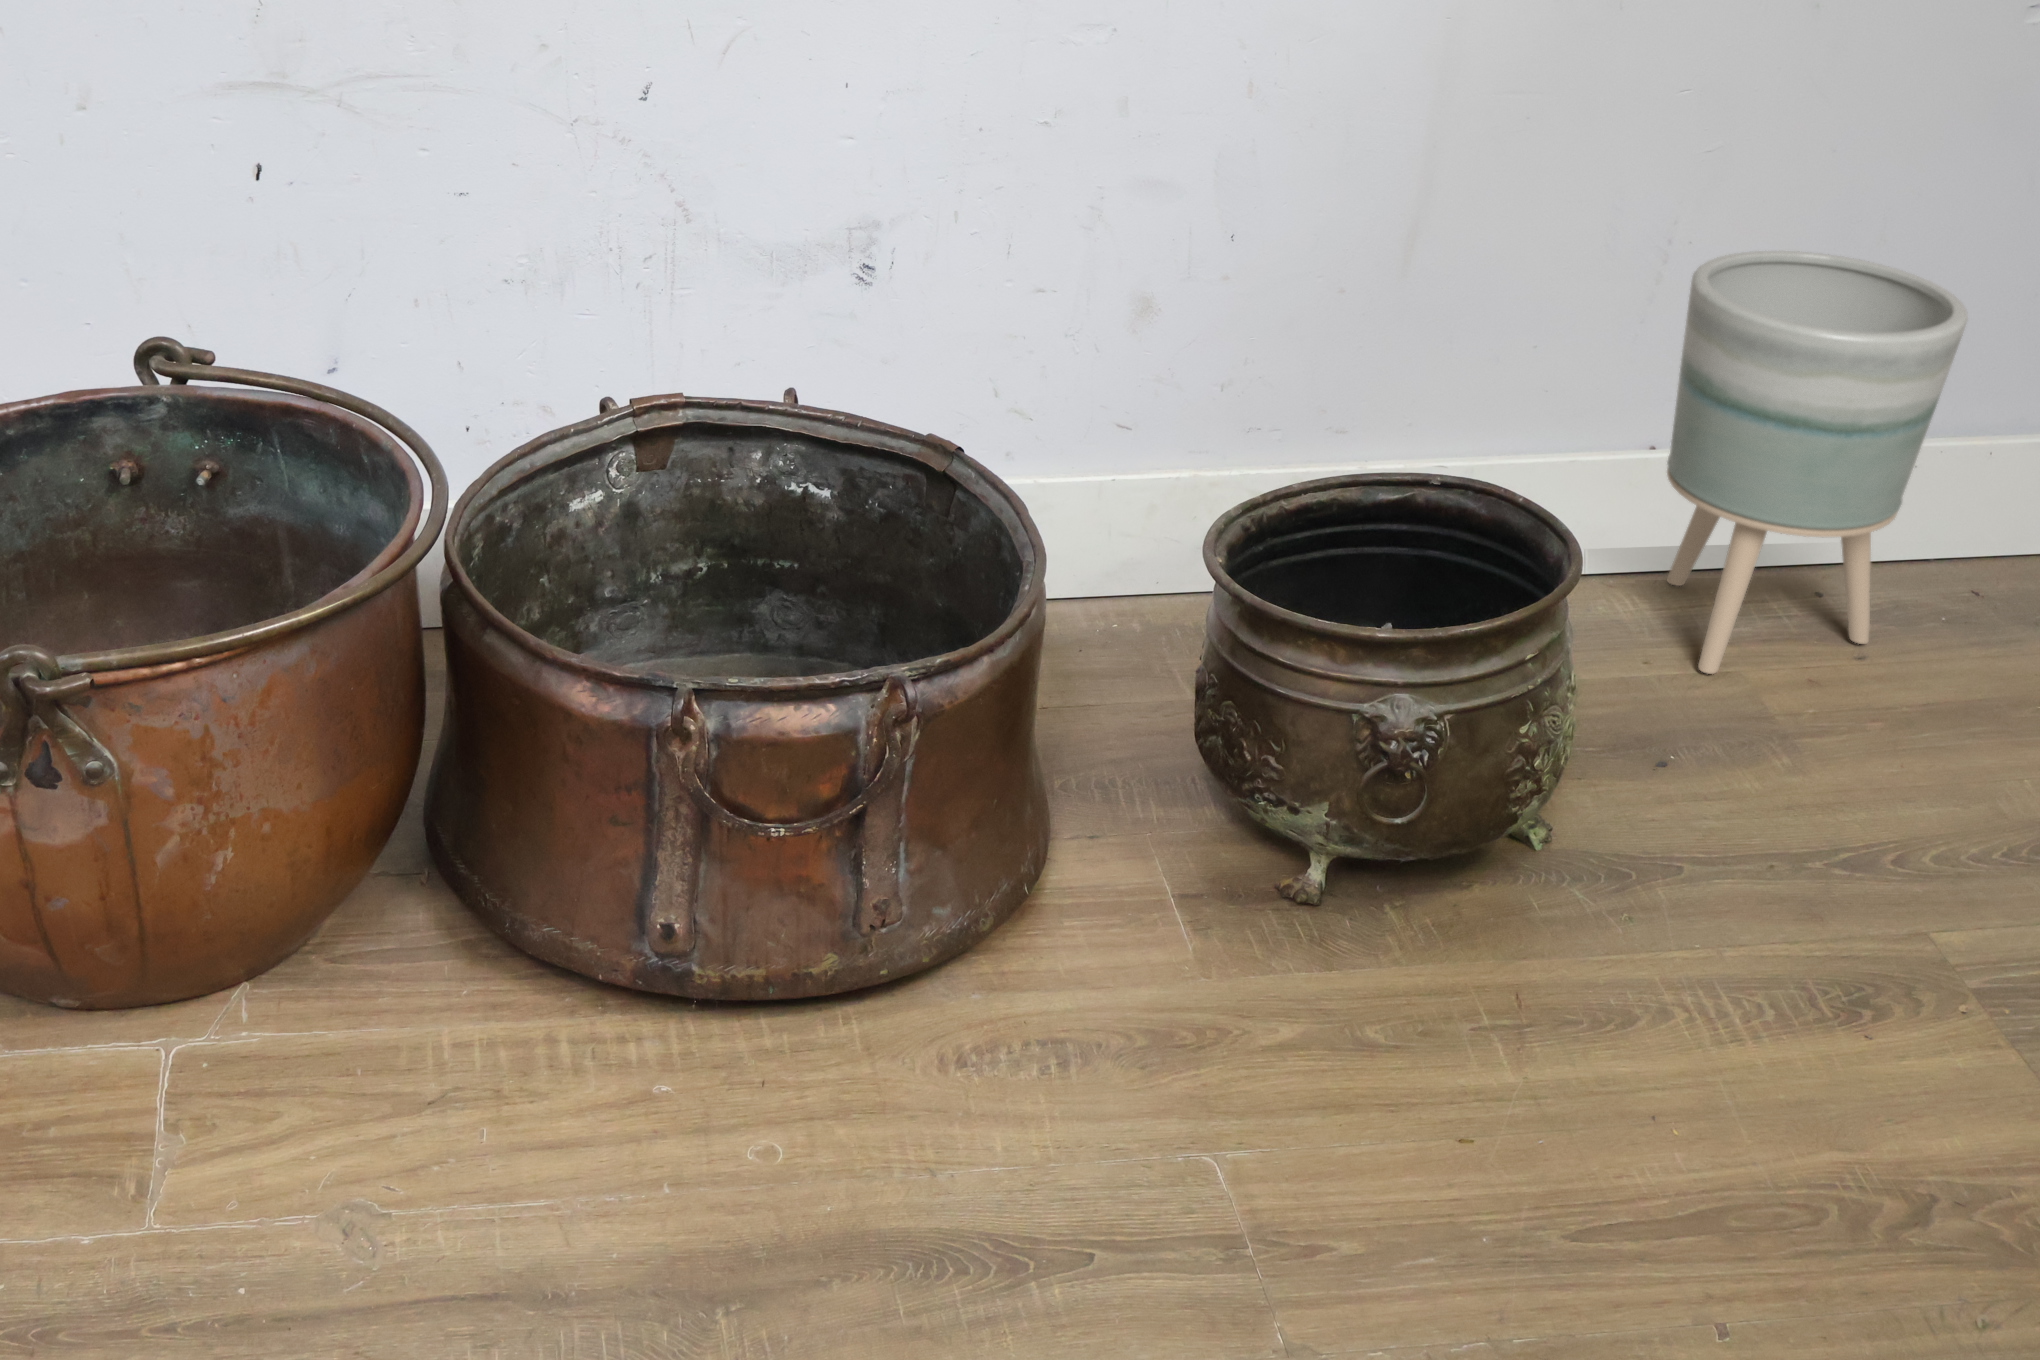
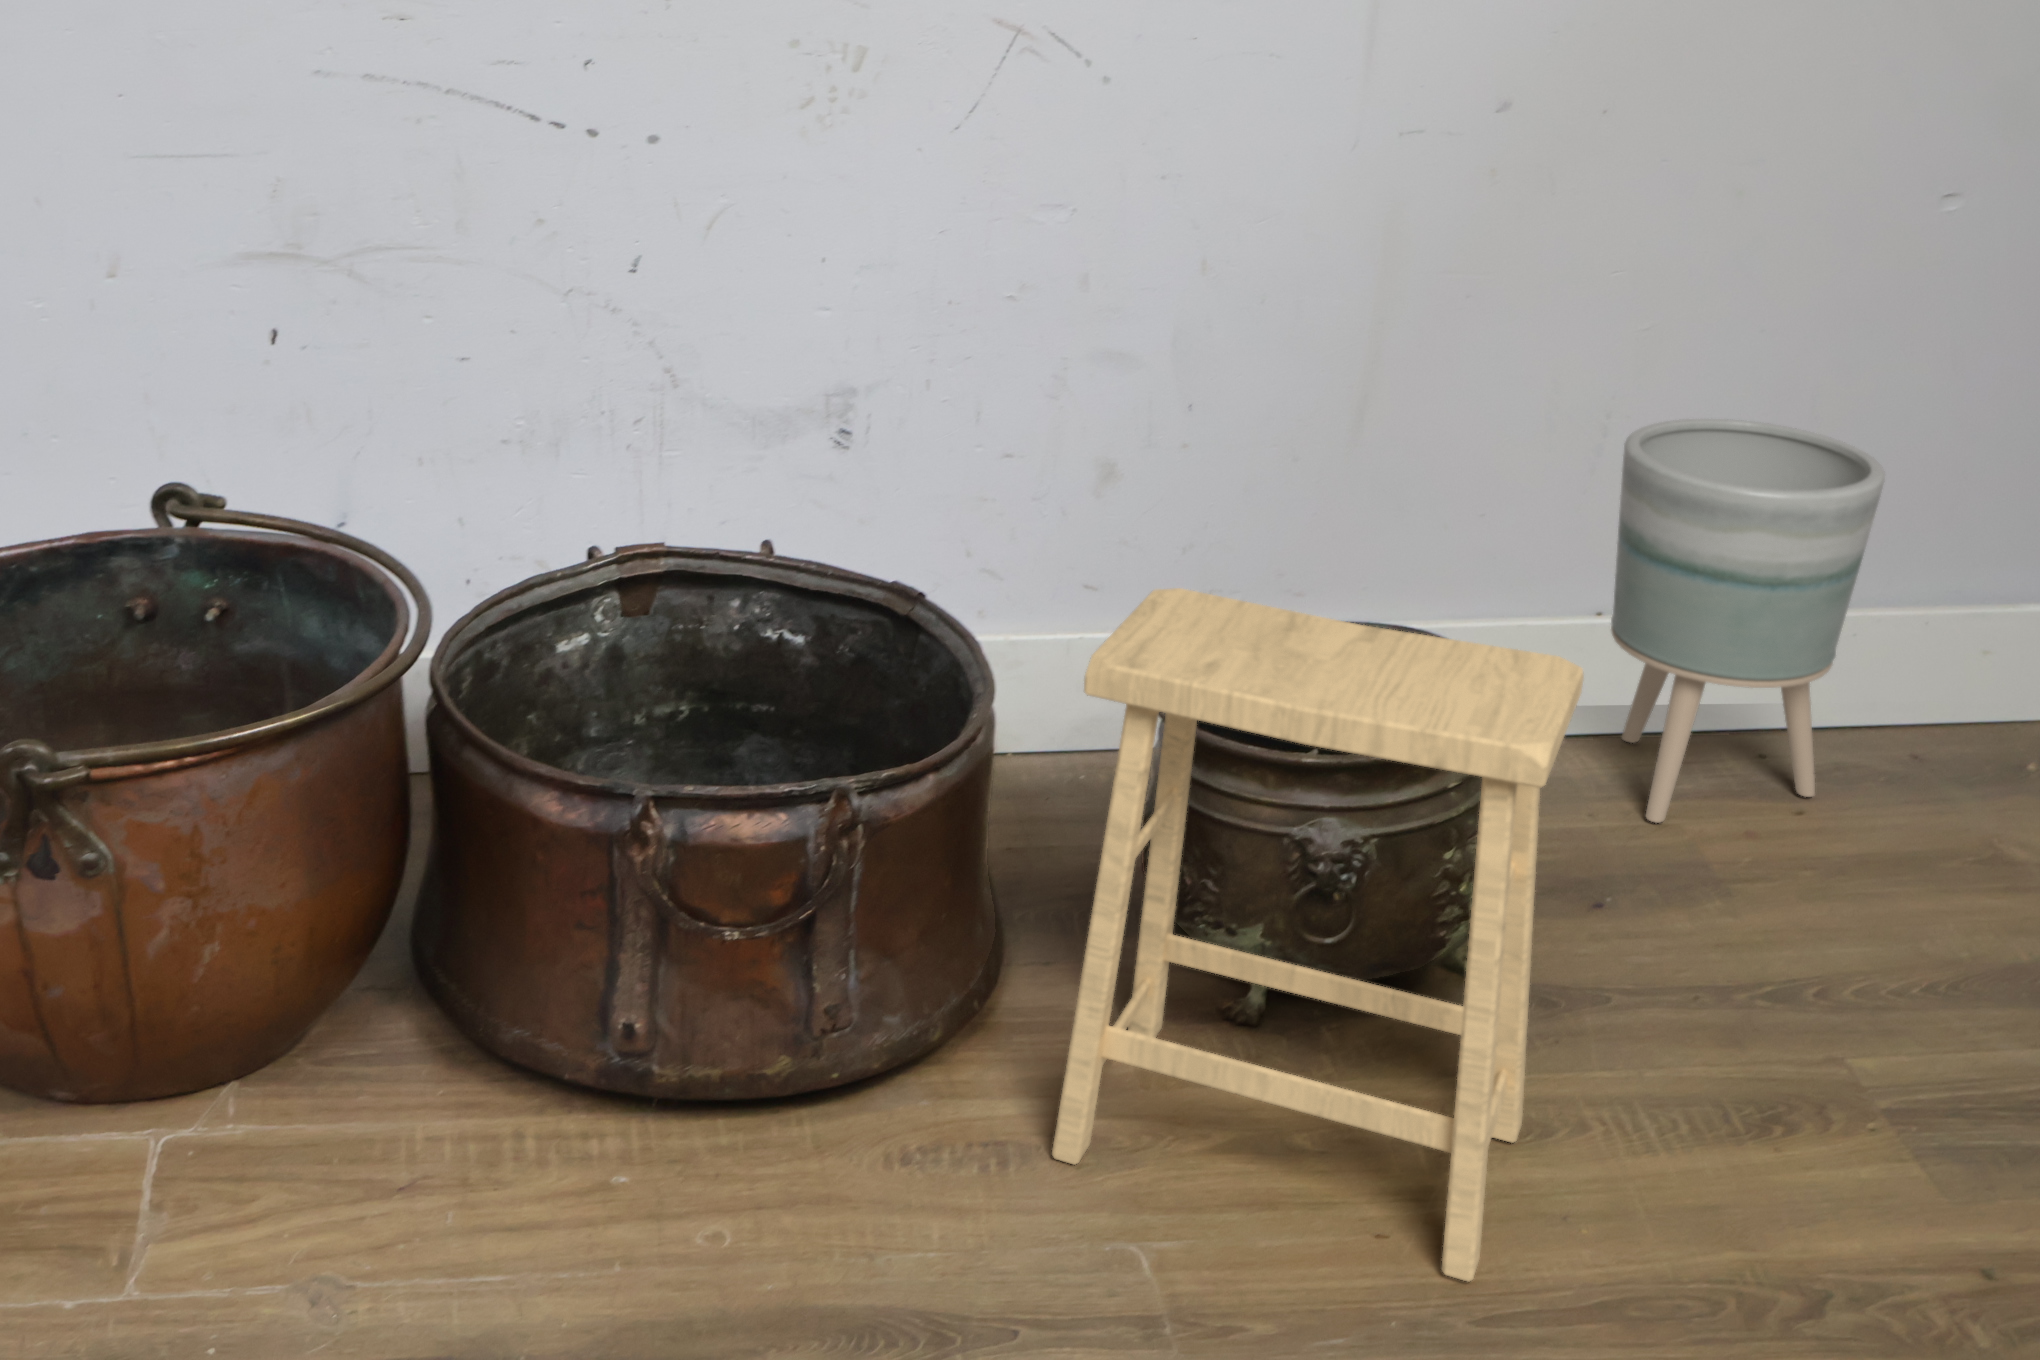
footstool: none [1114,459,1698,1187] -> present [1052,588,1584,1282]

